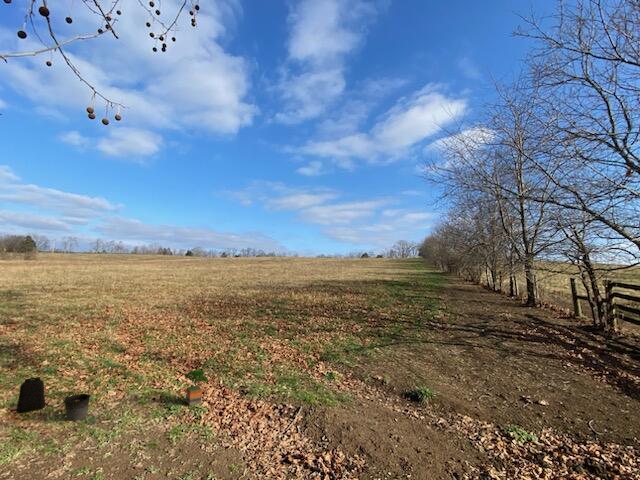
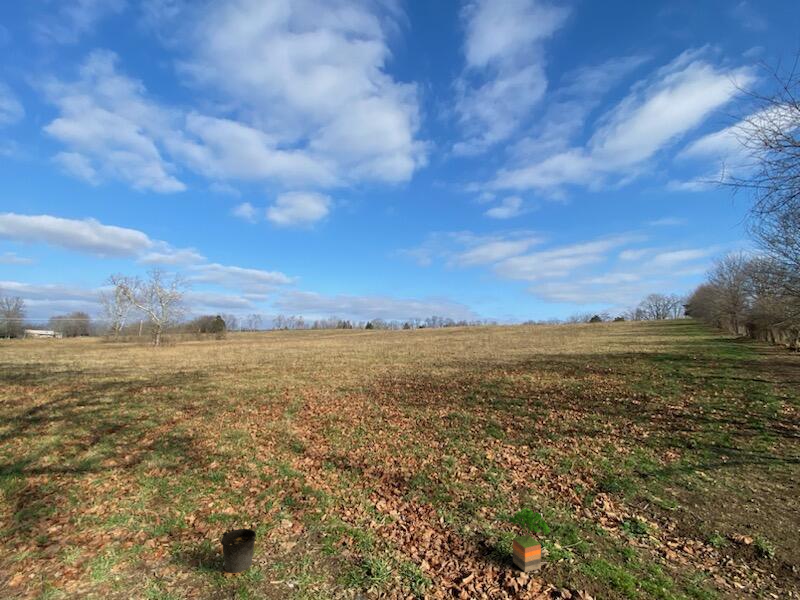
potted tree: present [185,370,207,406] -> present [509,508,550,572]
backpack: present [17,377,45,413] -> none [166,496,202,548]

